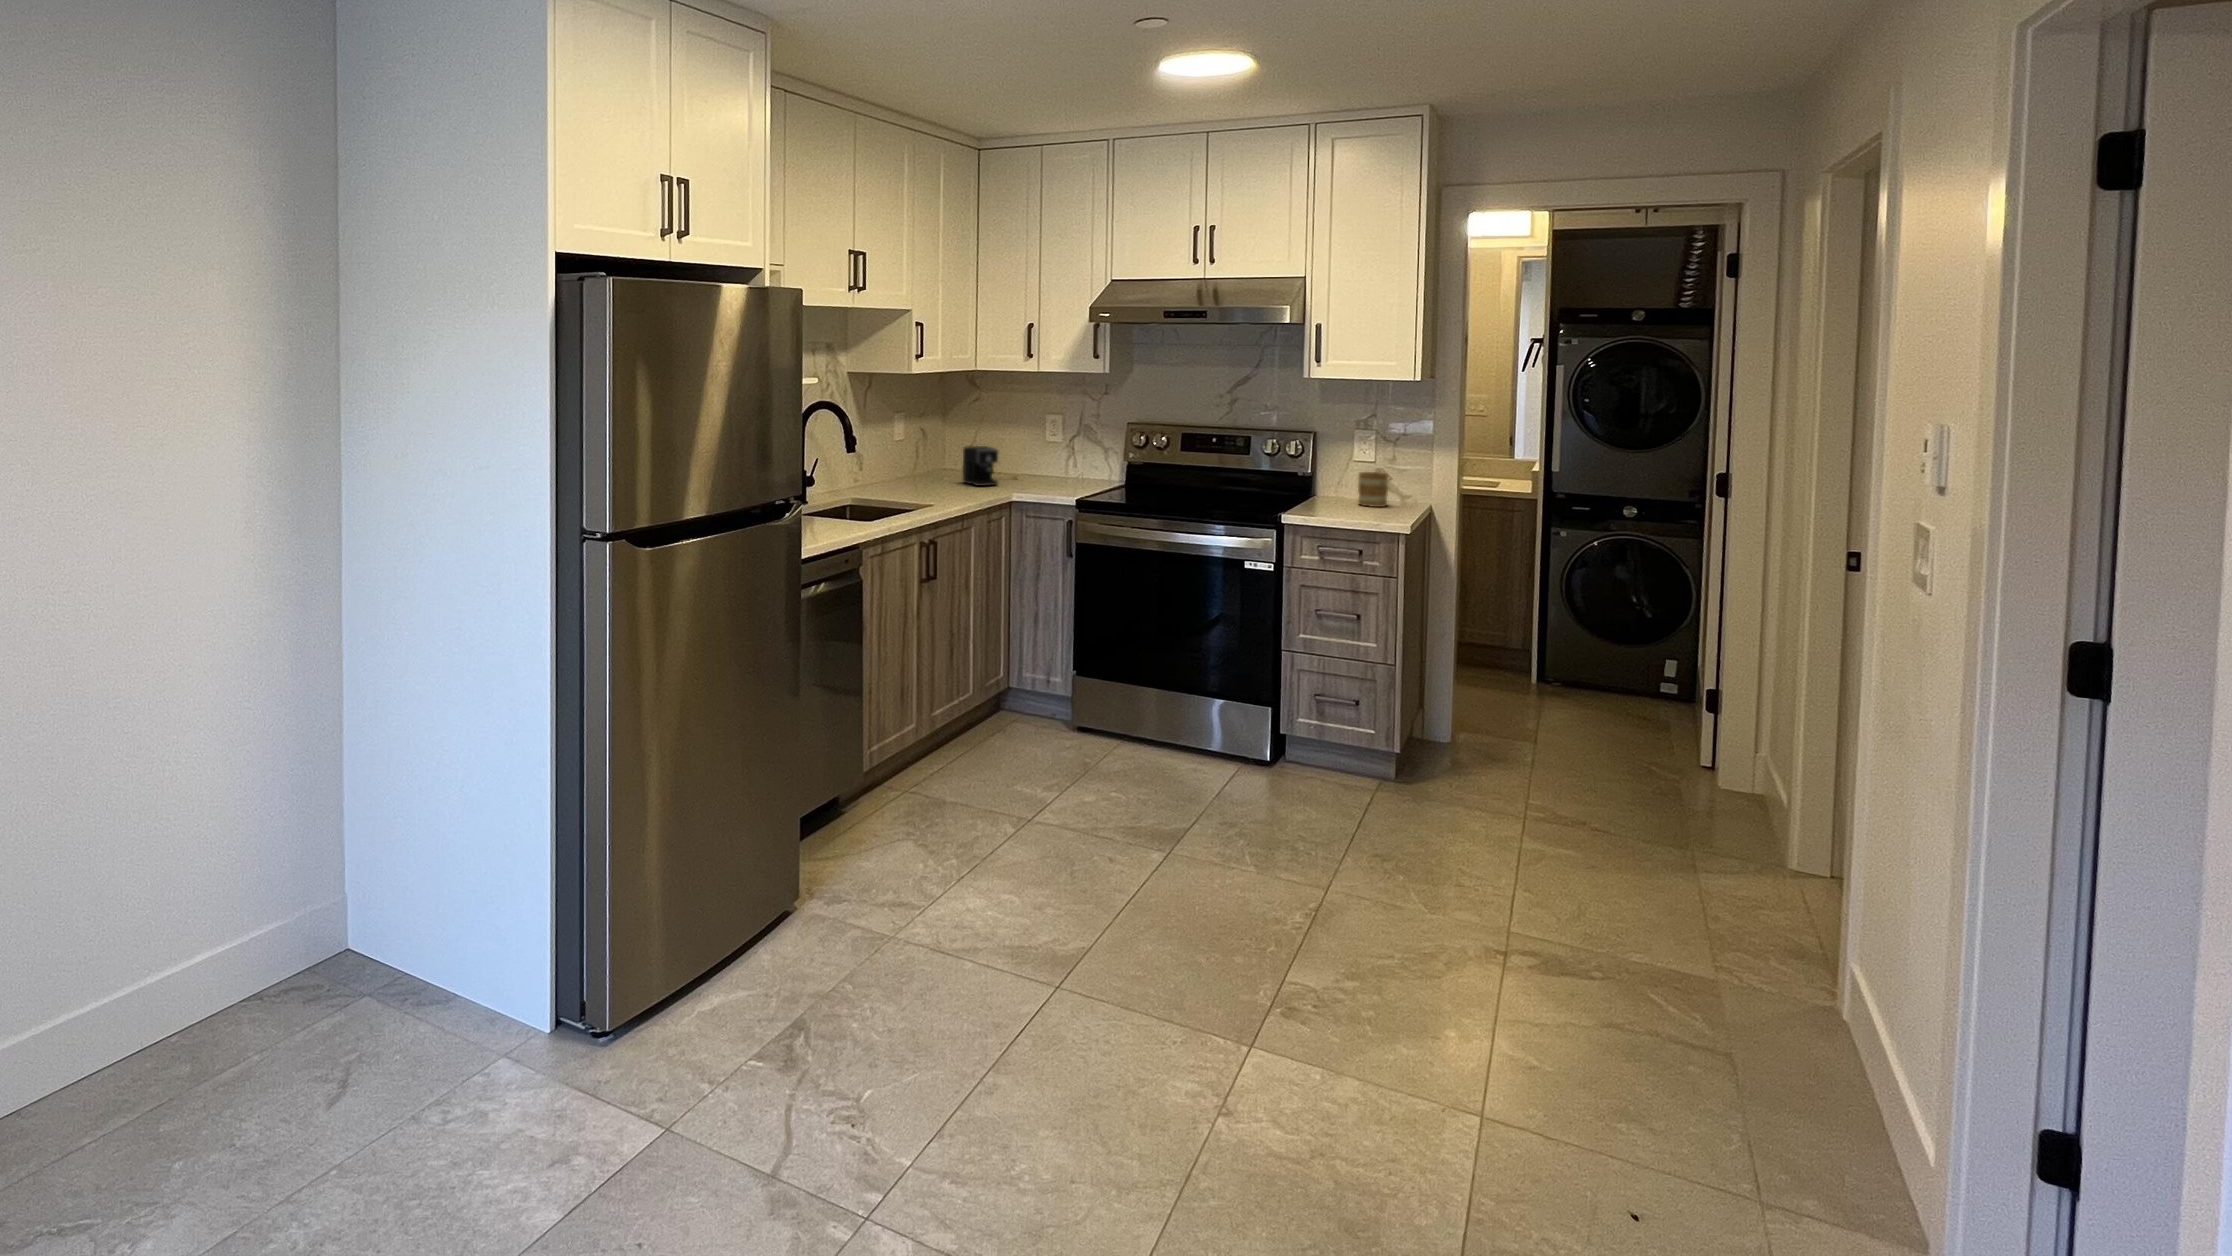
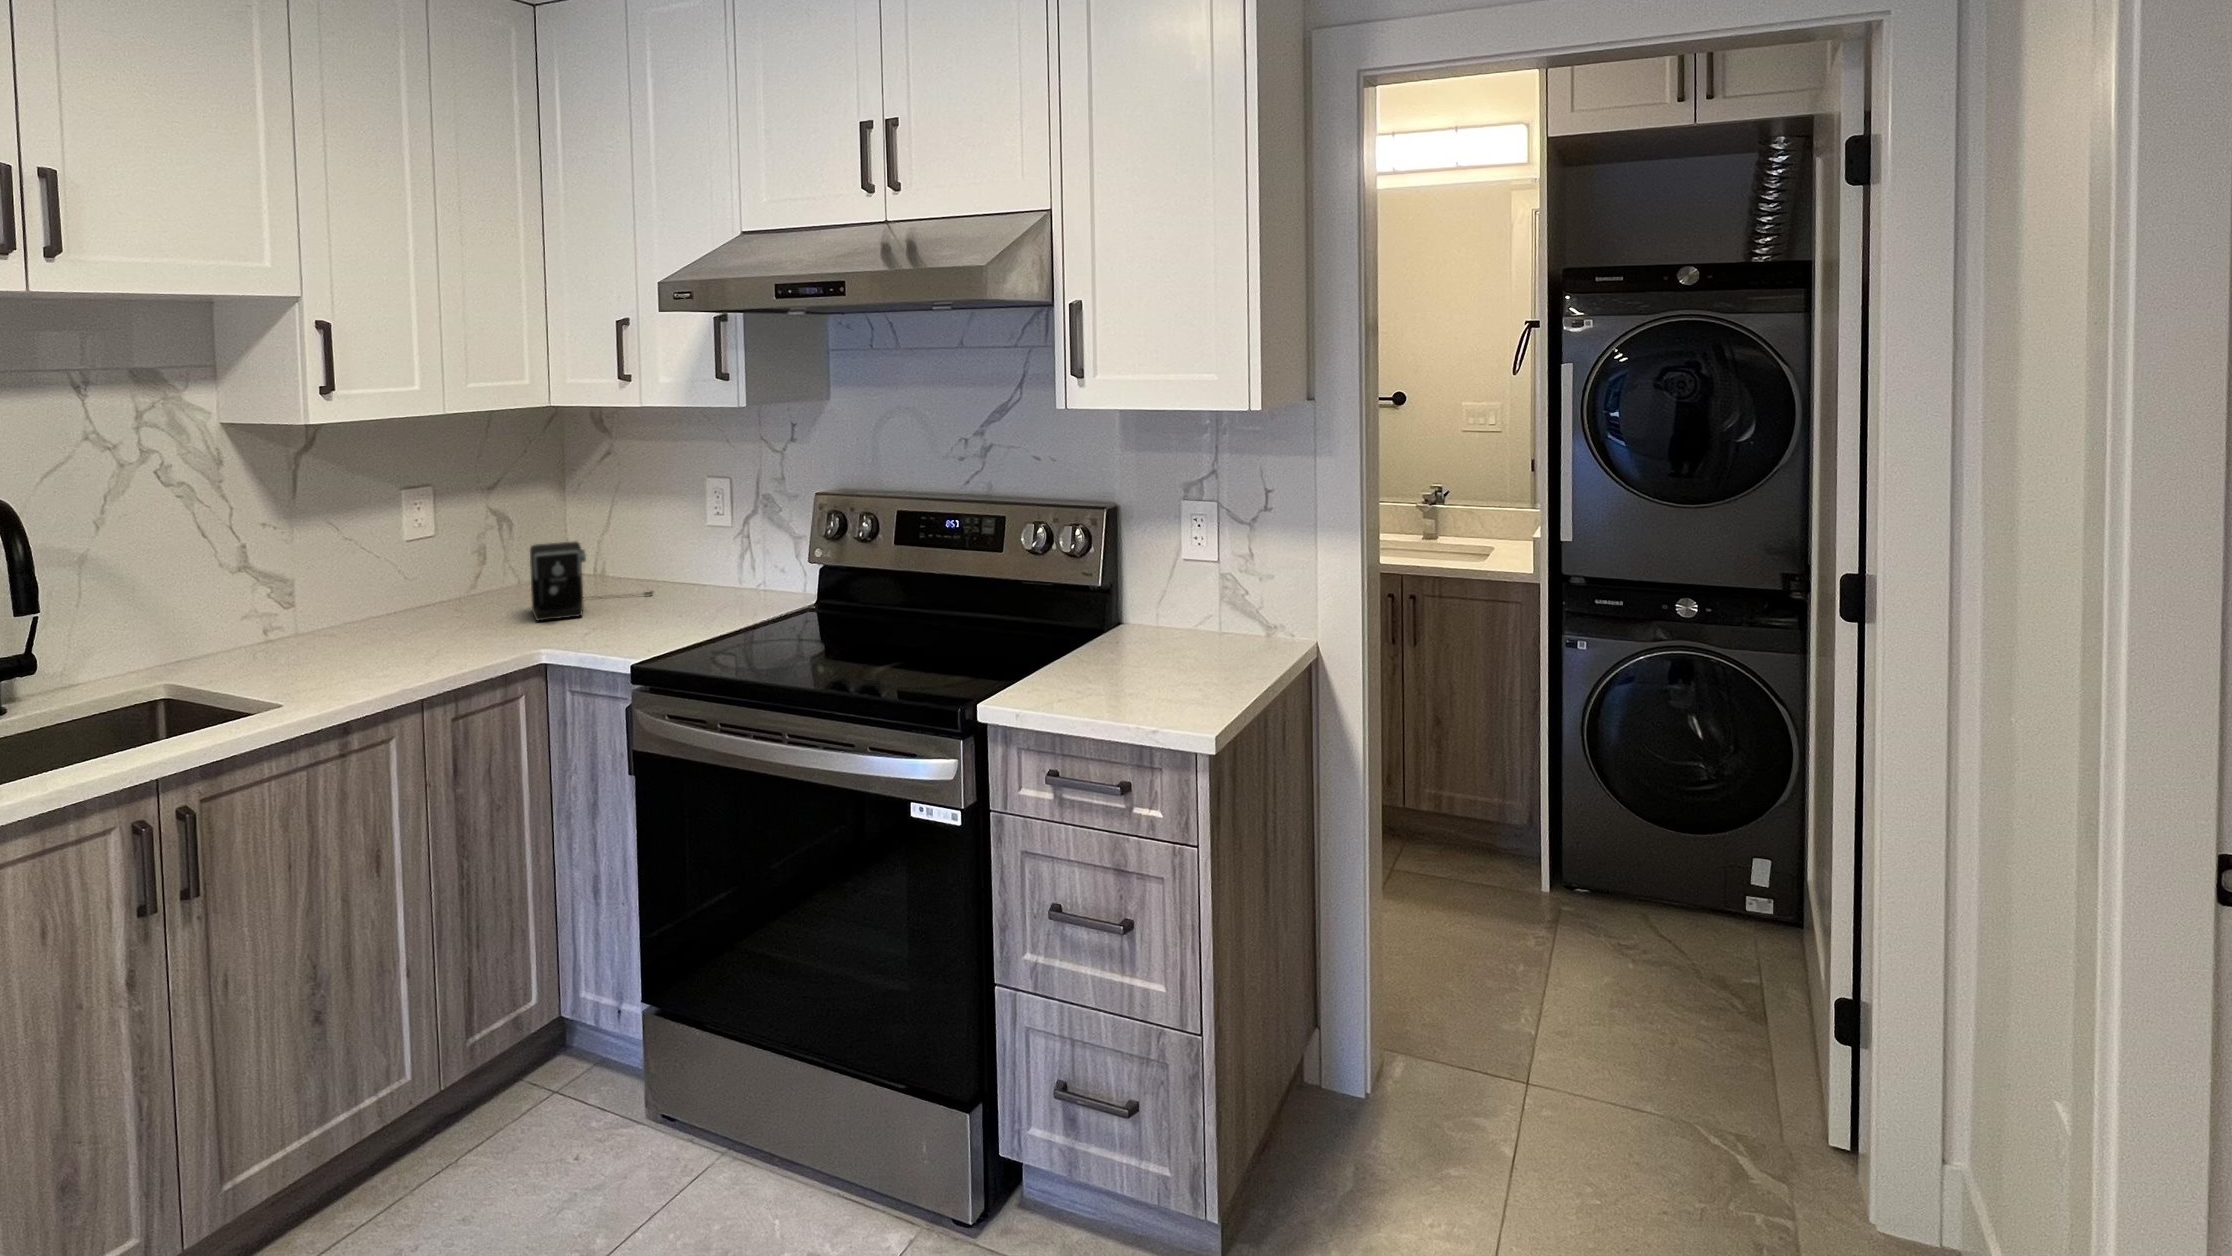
mug: present [1358,472,1388,507] -> none [1186,583,1240,654]

